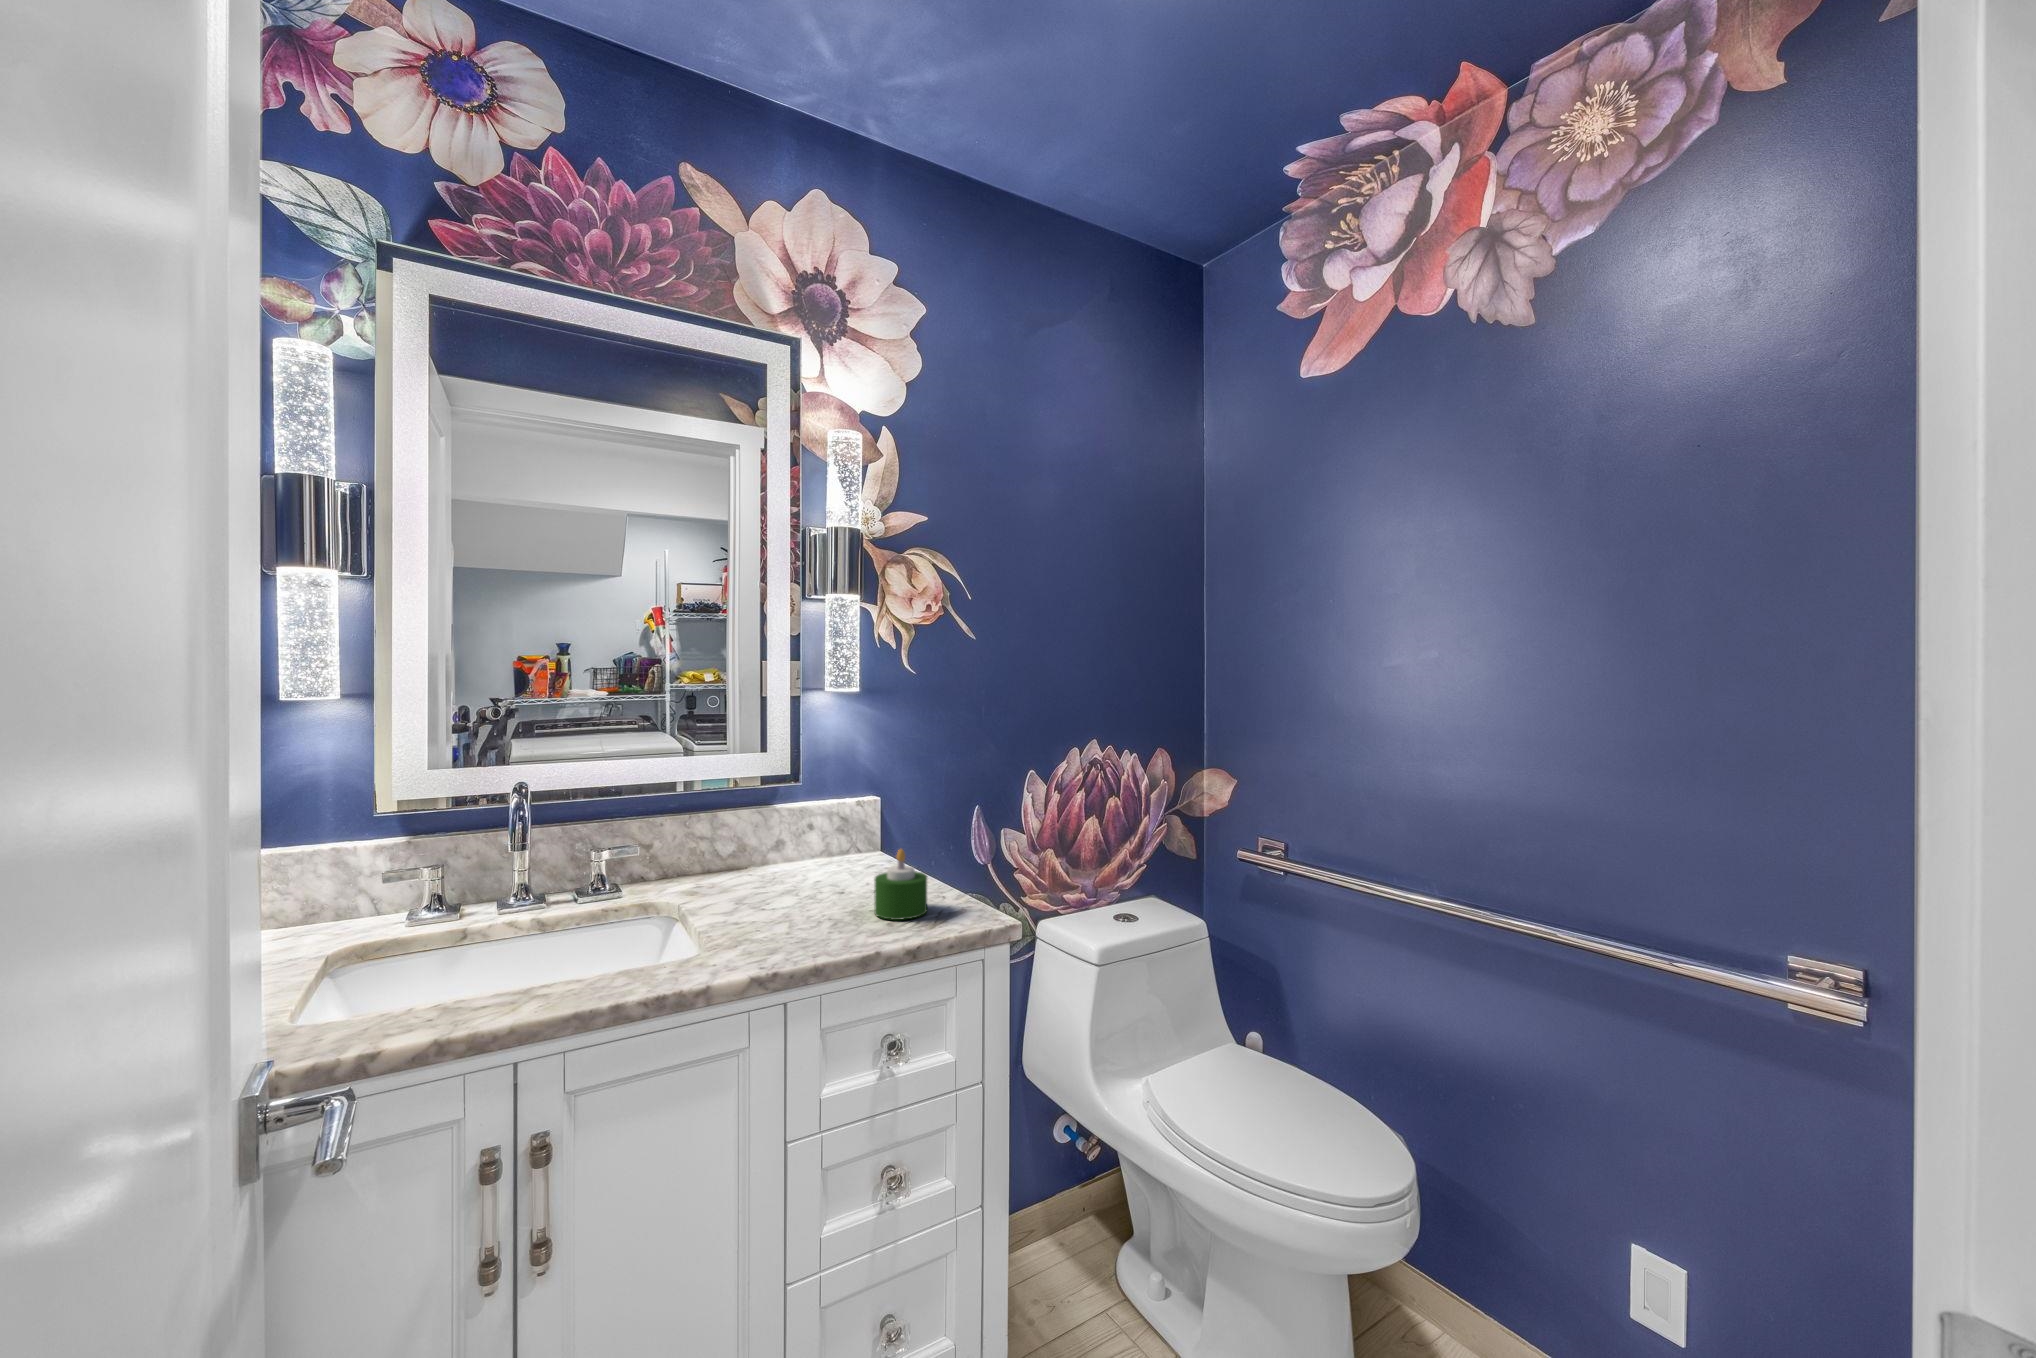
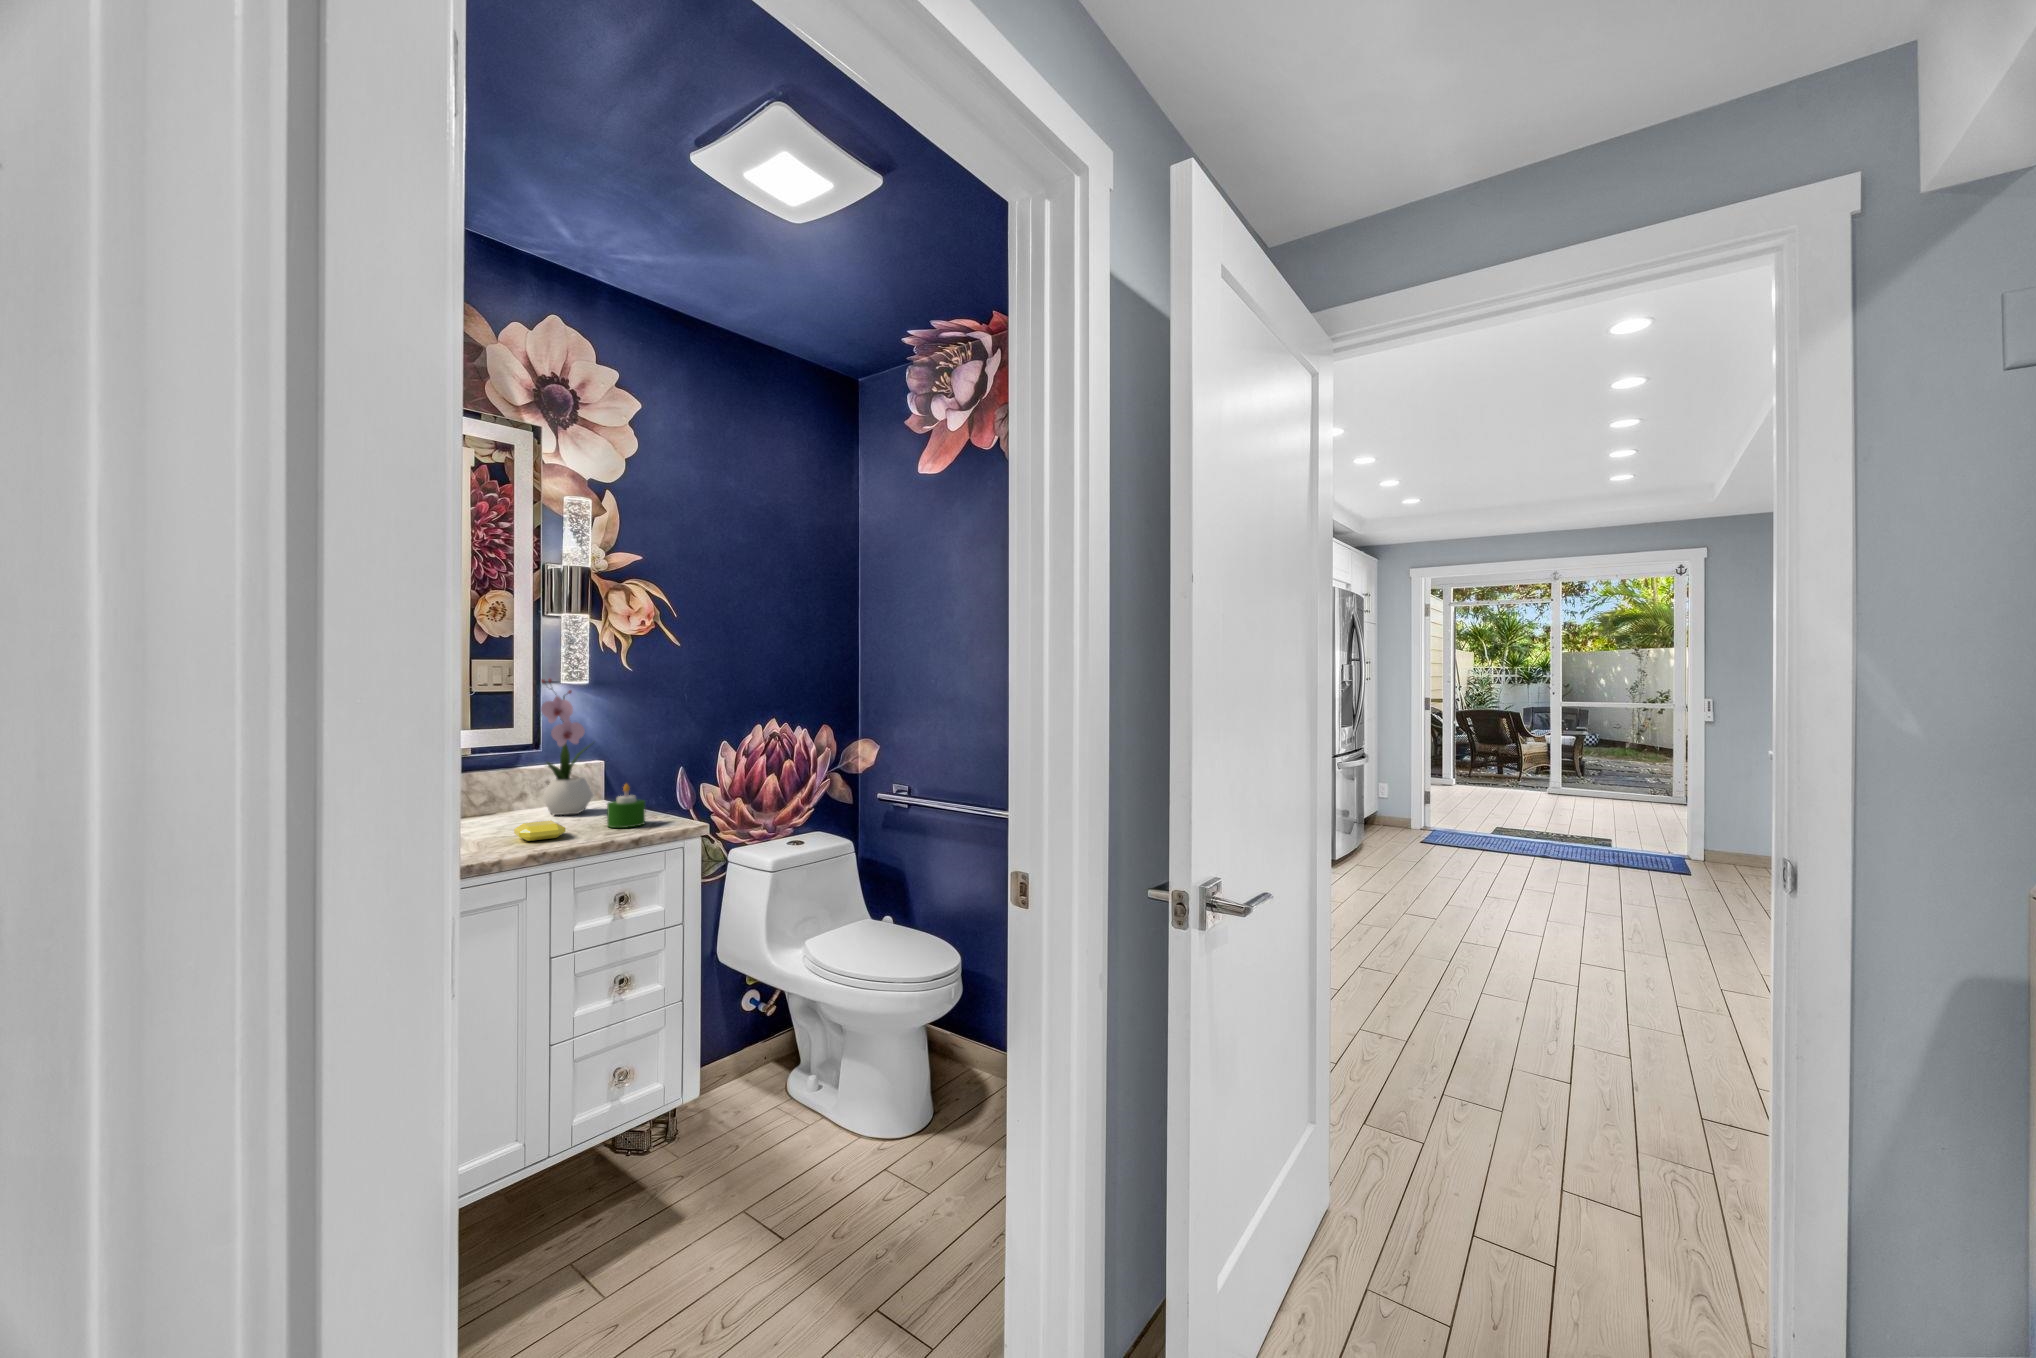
flower arrangement: none [793,686,867,880] -> present [541,679,593,815]
soap bar: none [745,905,813,941] -> present [514,821,565,841]

